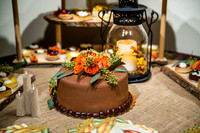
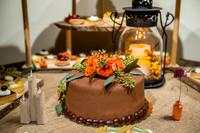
flower: none [153,66,166,112] -> present [172,68,188,120]

